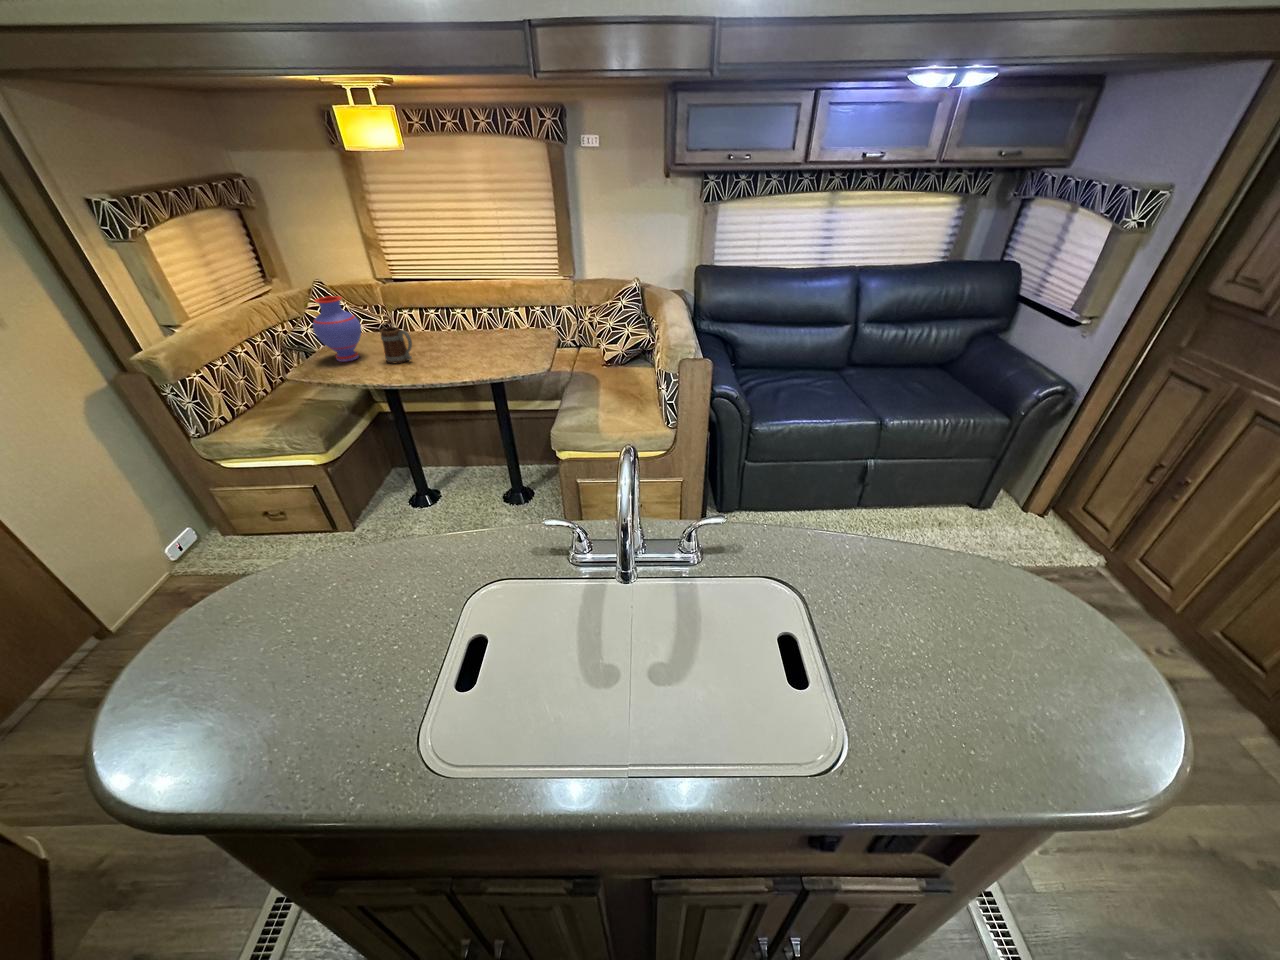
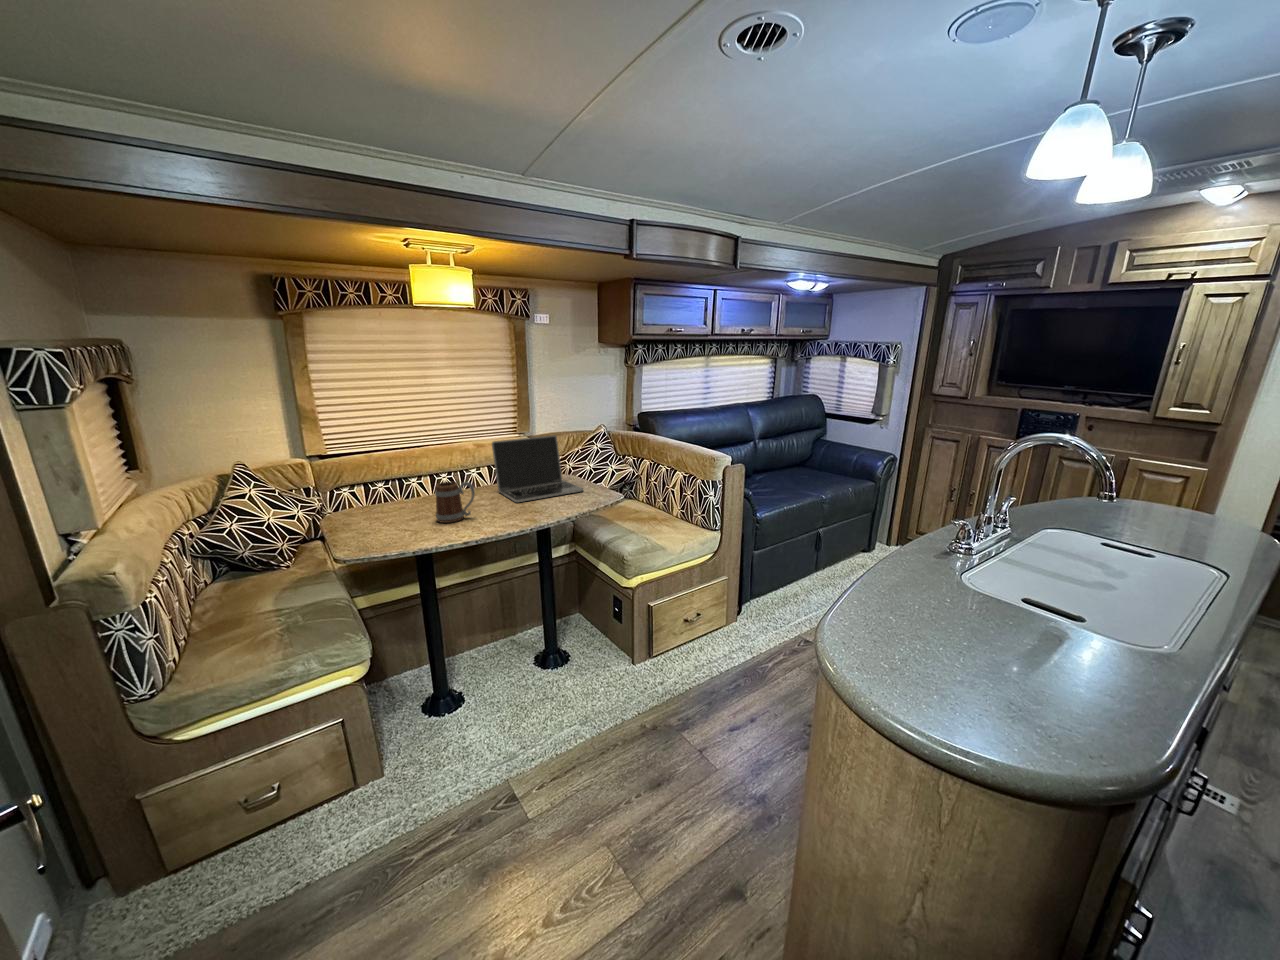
laptop: none [465,290,543,355] -> present [492,435,583,502]
vase: present [313,296,362,362] -> none [345,456,404,534]

